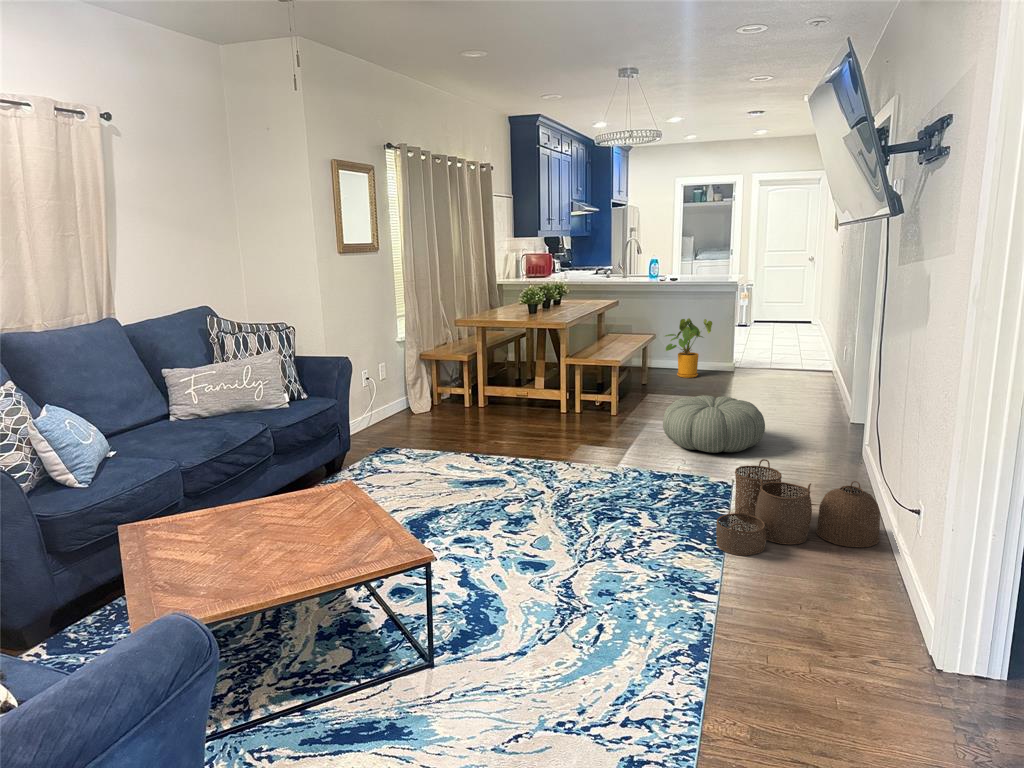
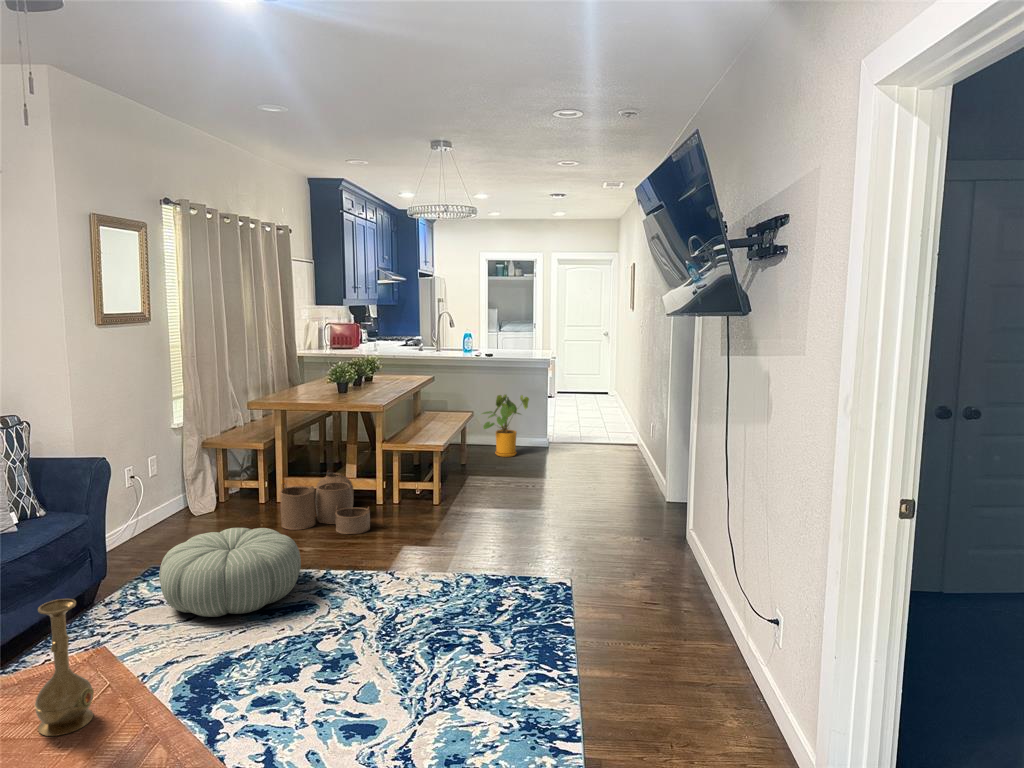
pouf: present [663,395,765,453] -> present [159,528,301,617]
vase: none [310,433,346,524] -> present [35,599,94,736]
woven basket: present [716,459,880,556] -> present [280,473,370,534]

